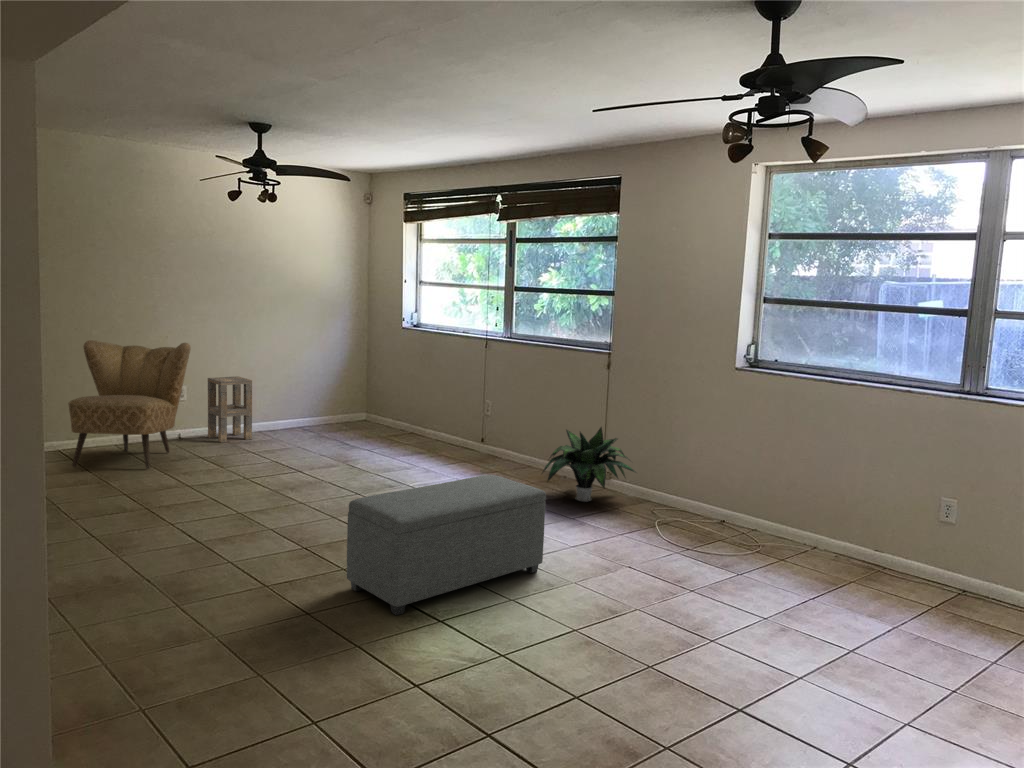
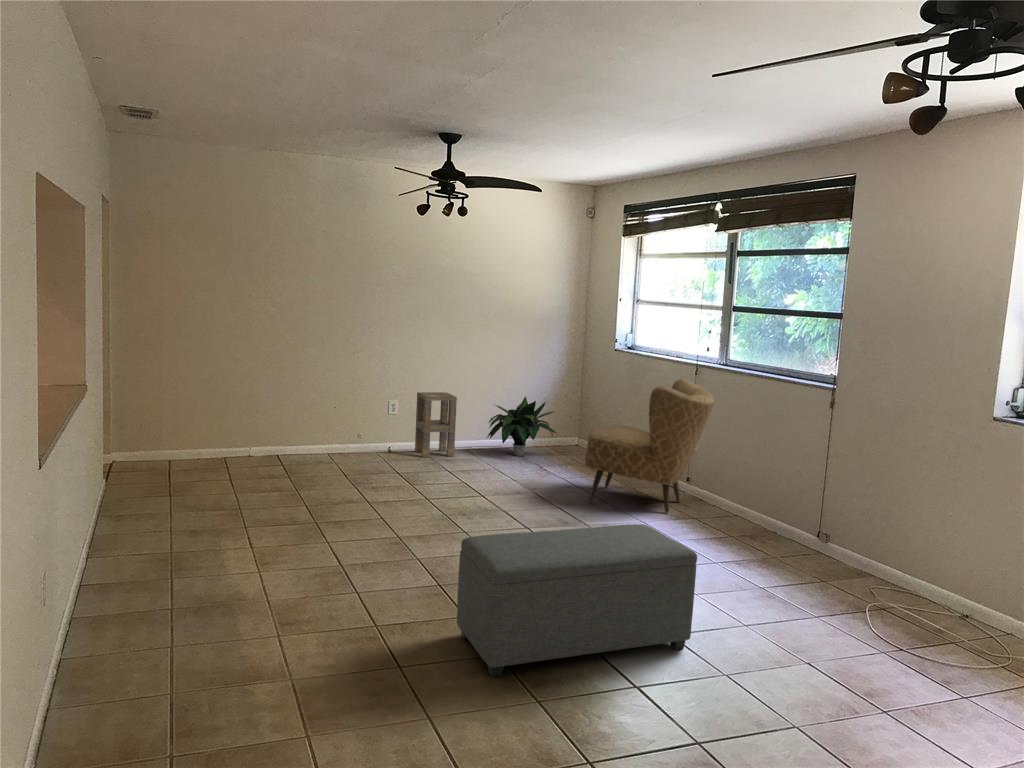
armchair: present [68,340,191,469] -> present [585,379,714,513]
potted plant: present [543,427,636,502] -> present [487,396,556,456]

